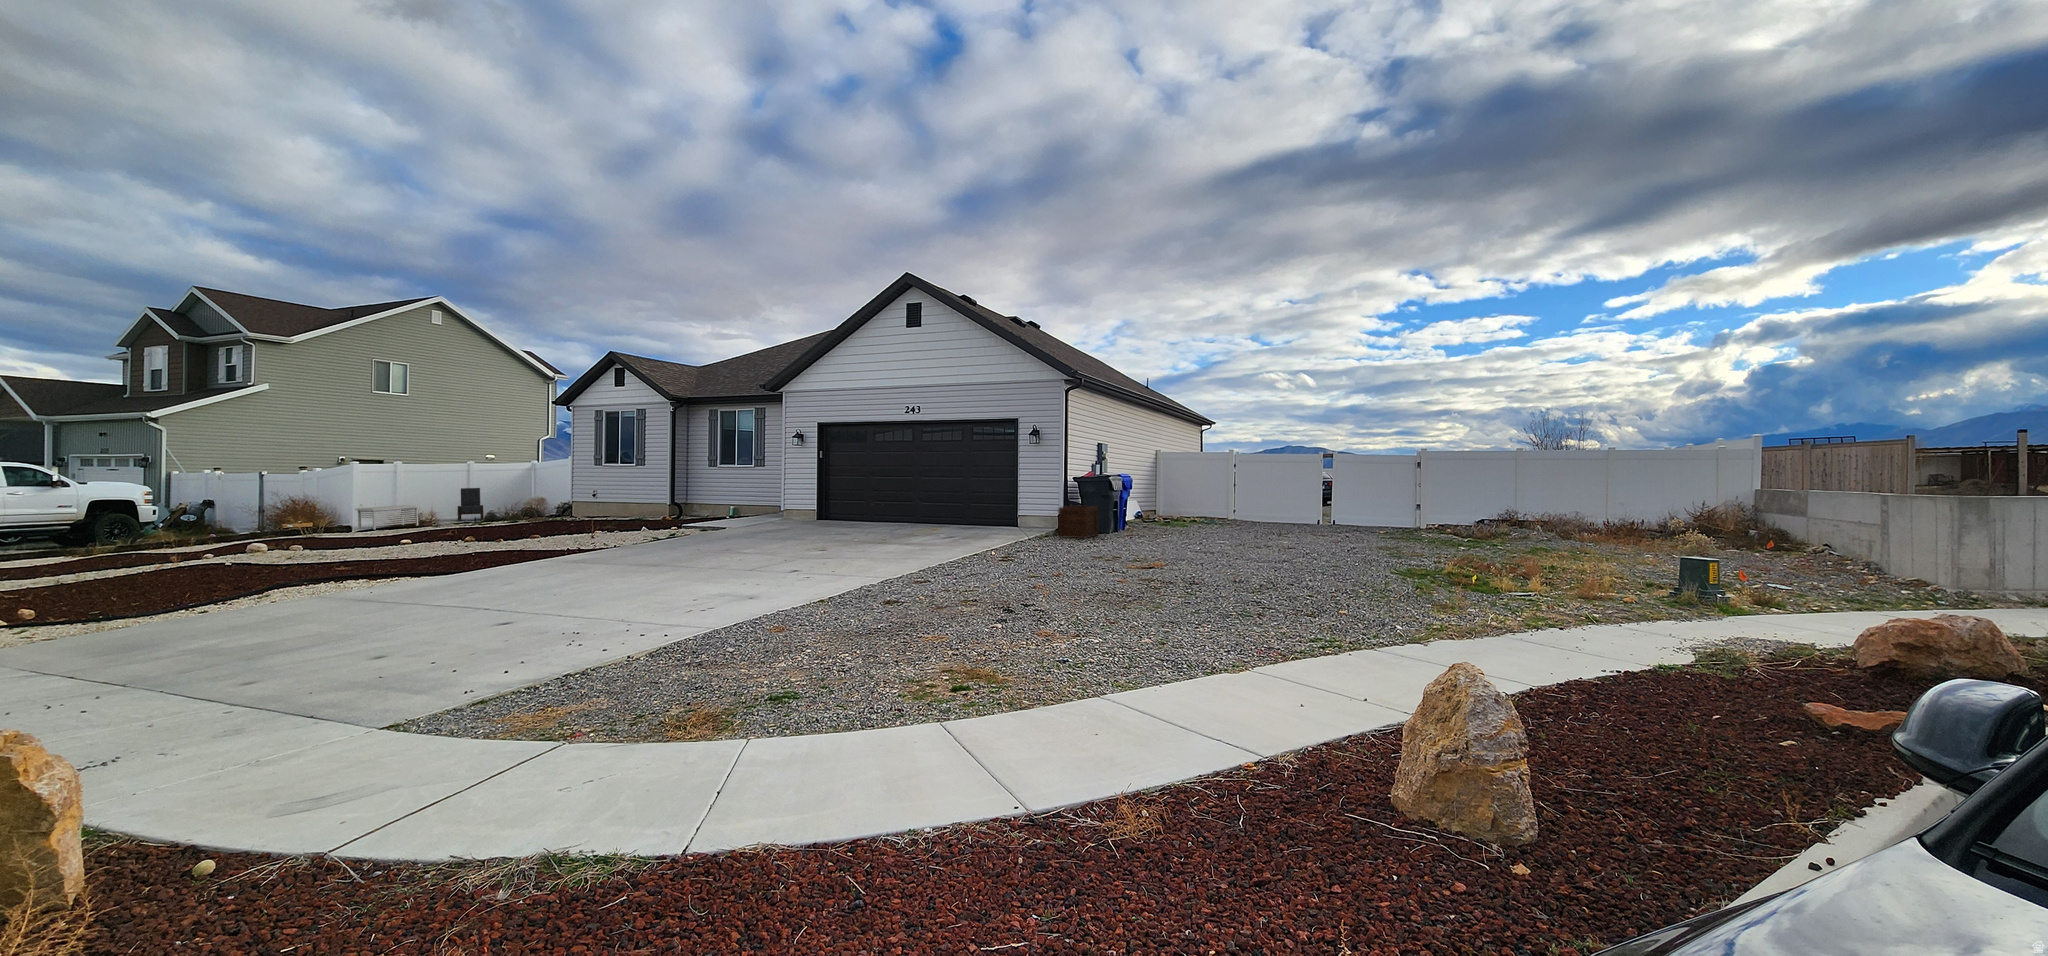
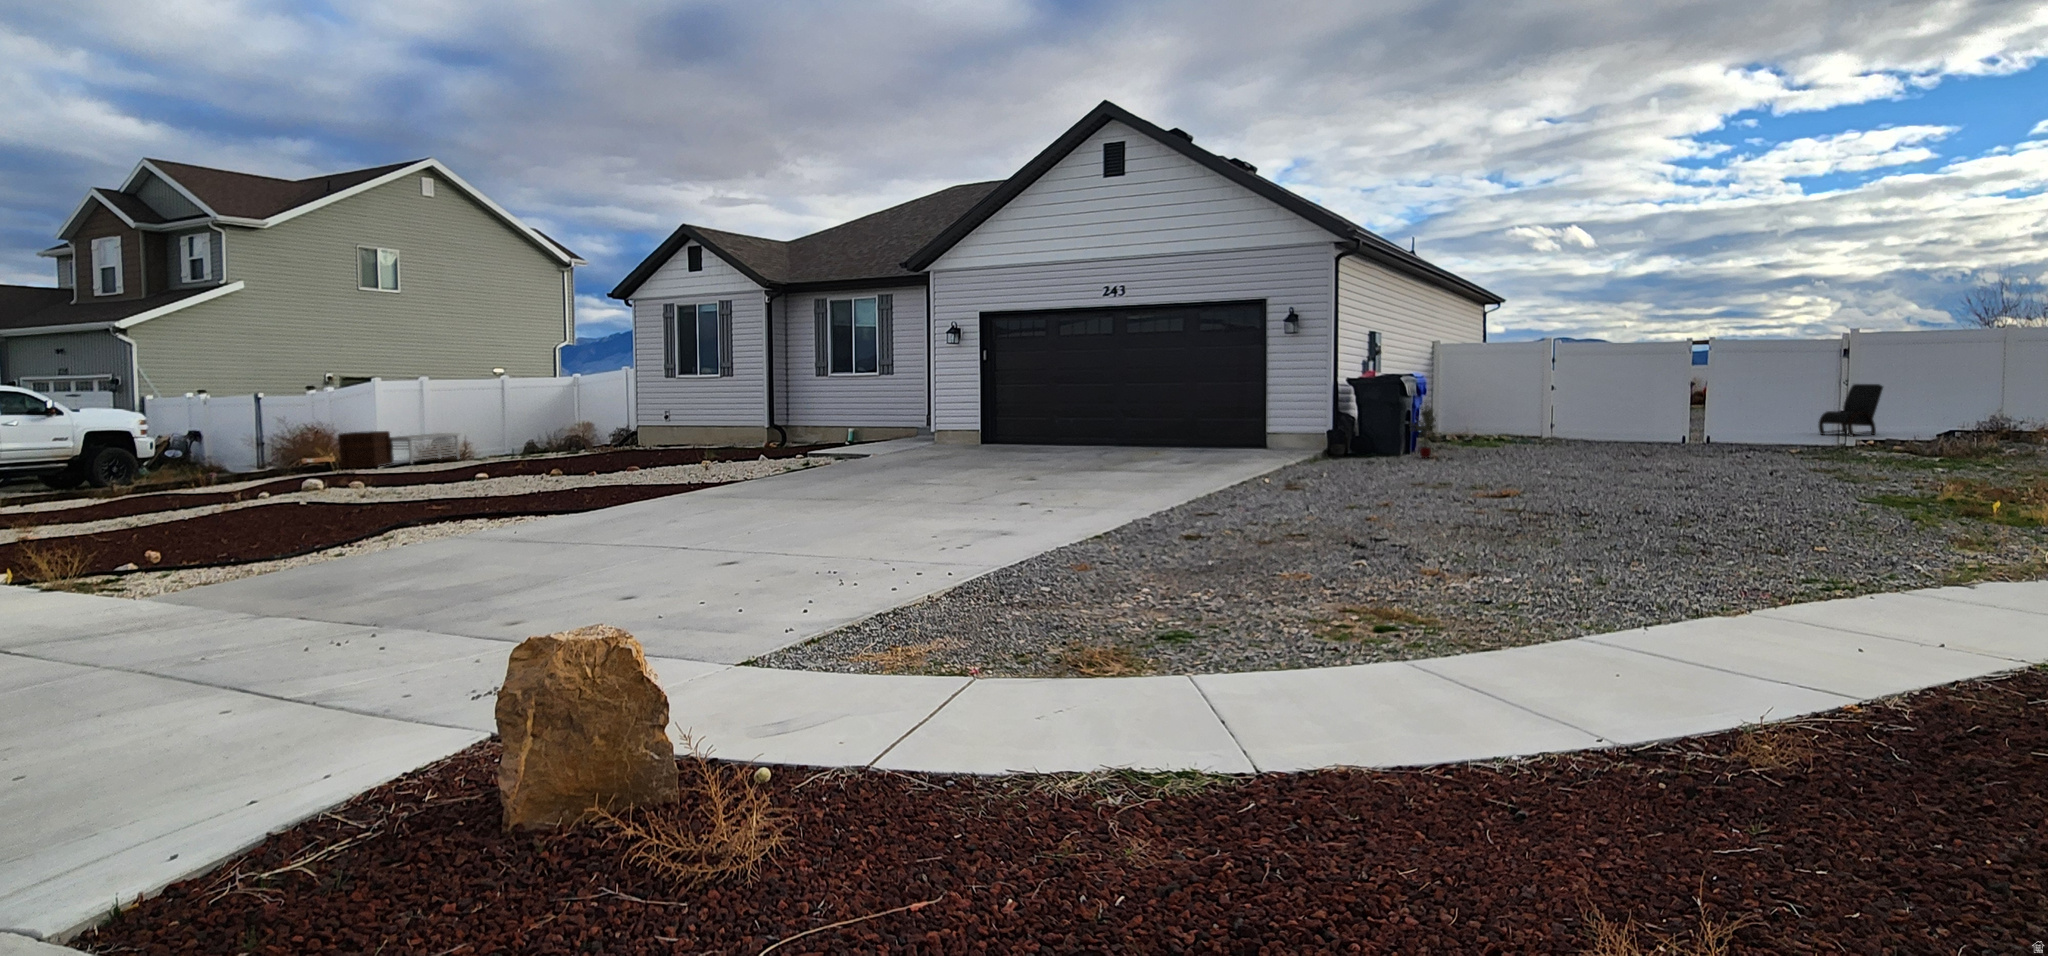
lounge chair: present [457,488,484,521] -> present [1819,384,1883,436]
potted tree: none [1112,496,1133,536] -> present [1409,404,1436,458]
wooden crate: present [1058,505,1098,538] -> present [338,431,392,468]

